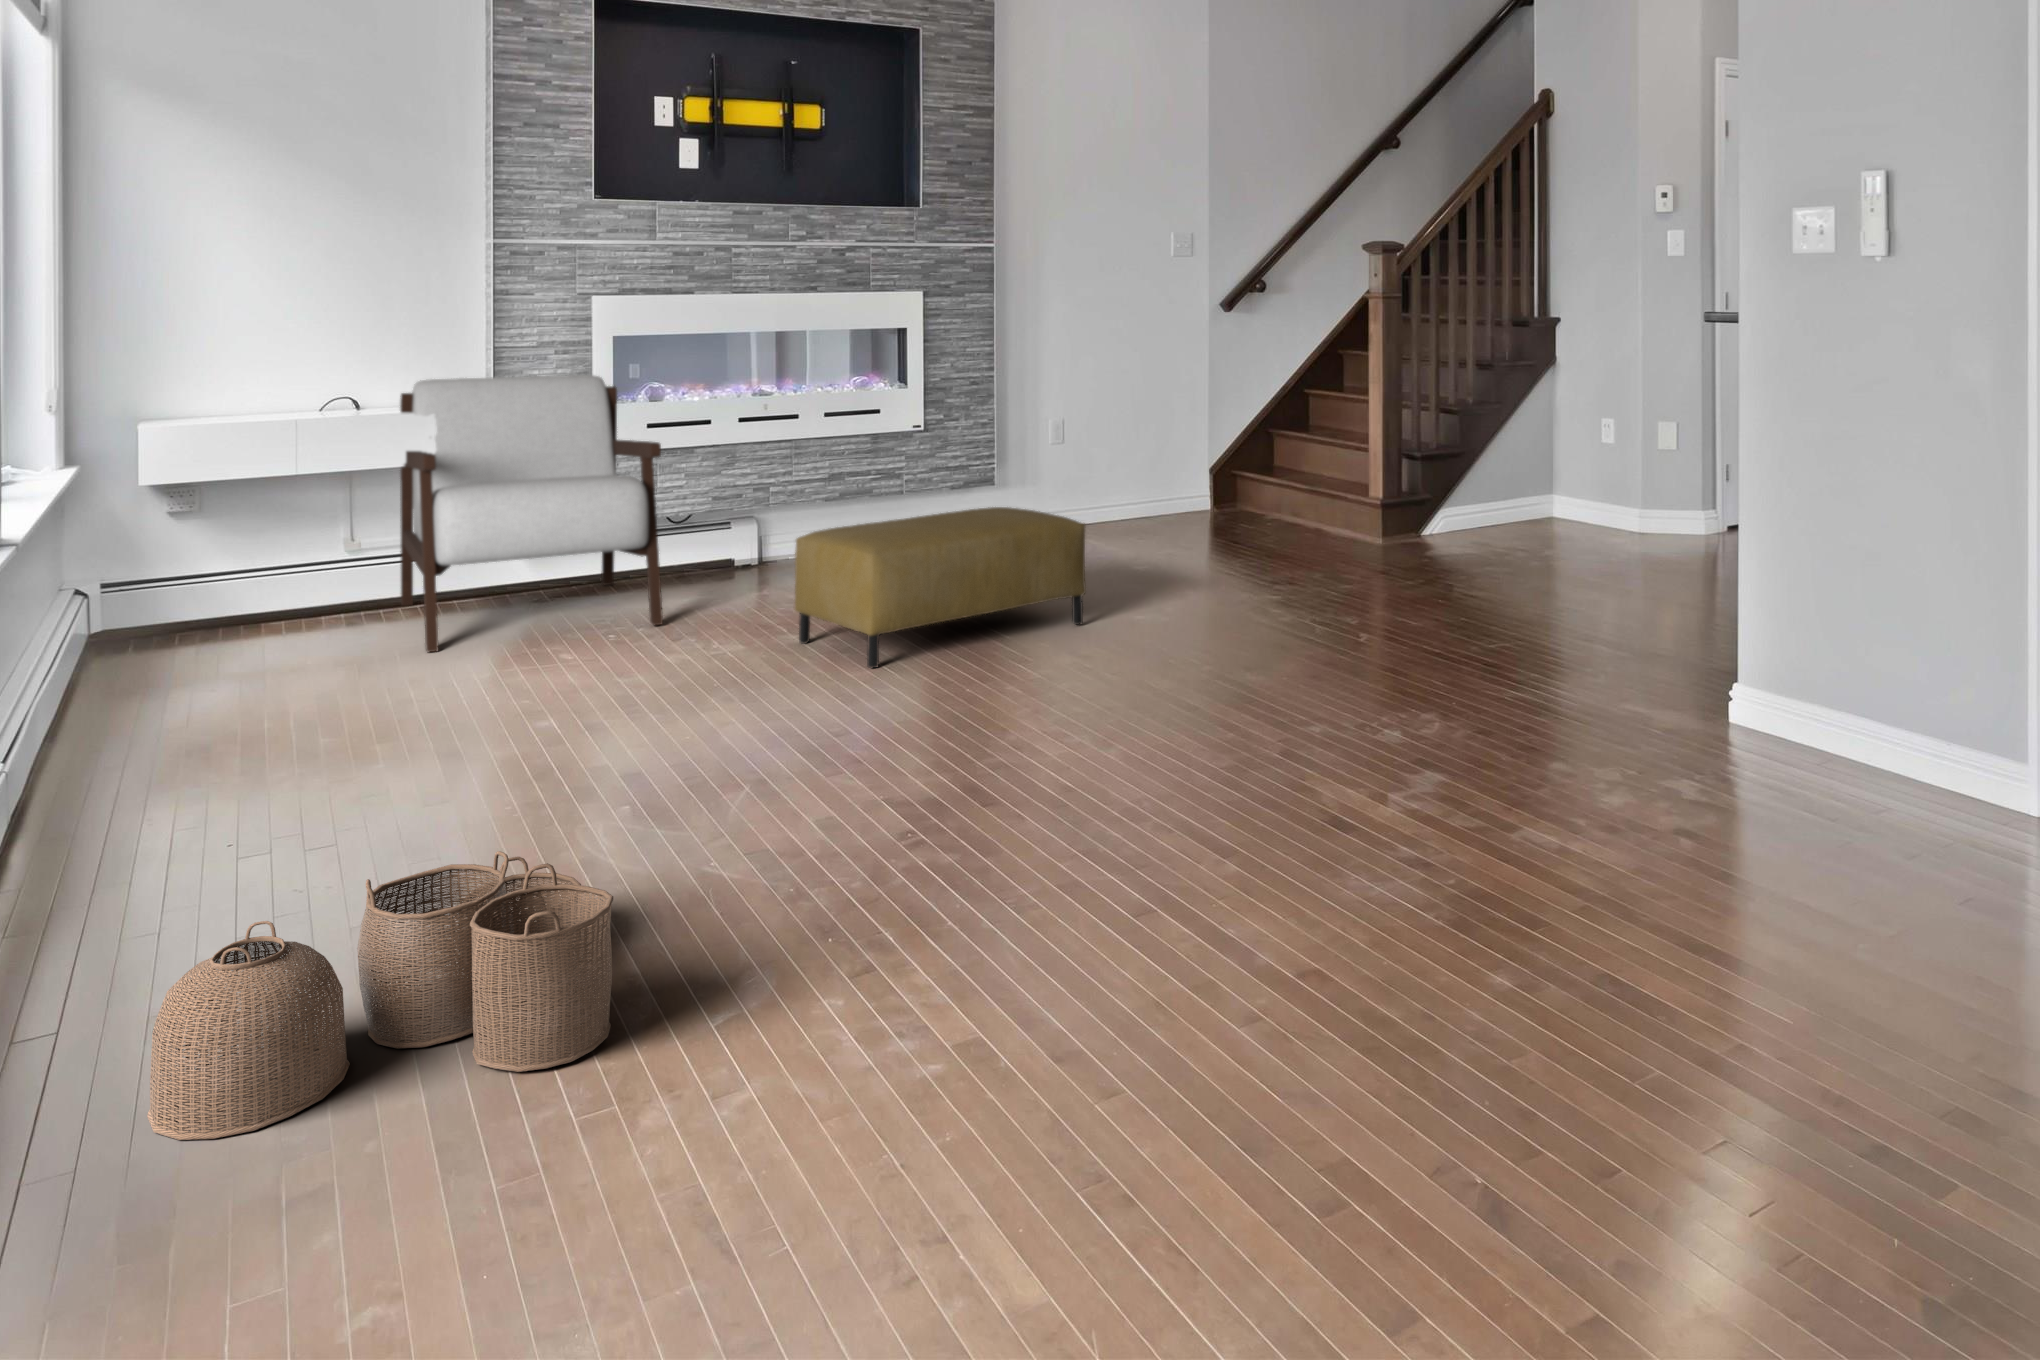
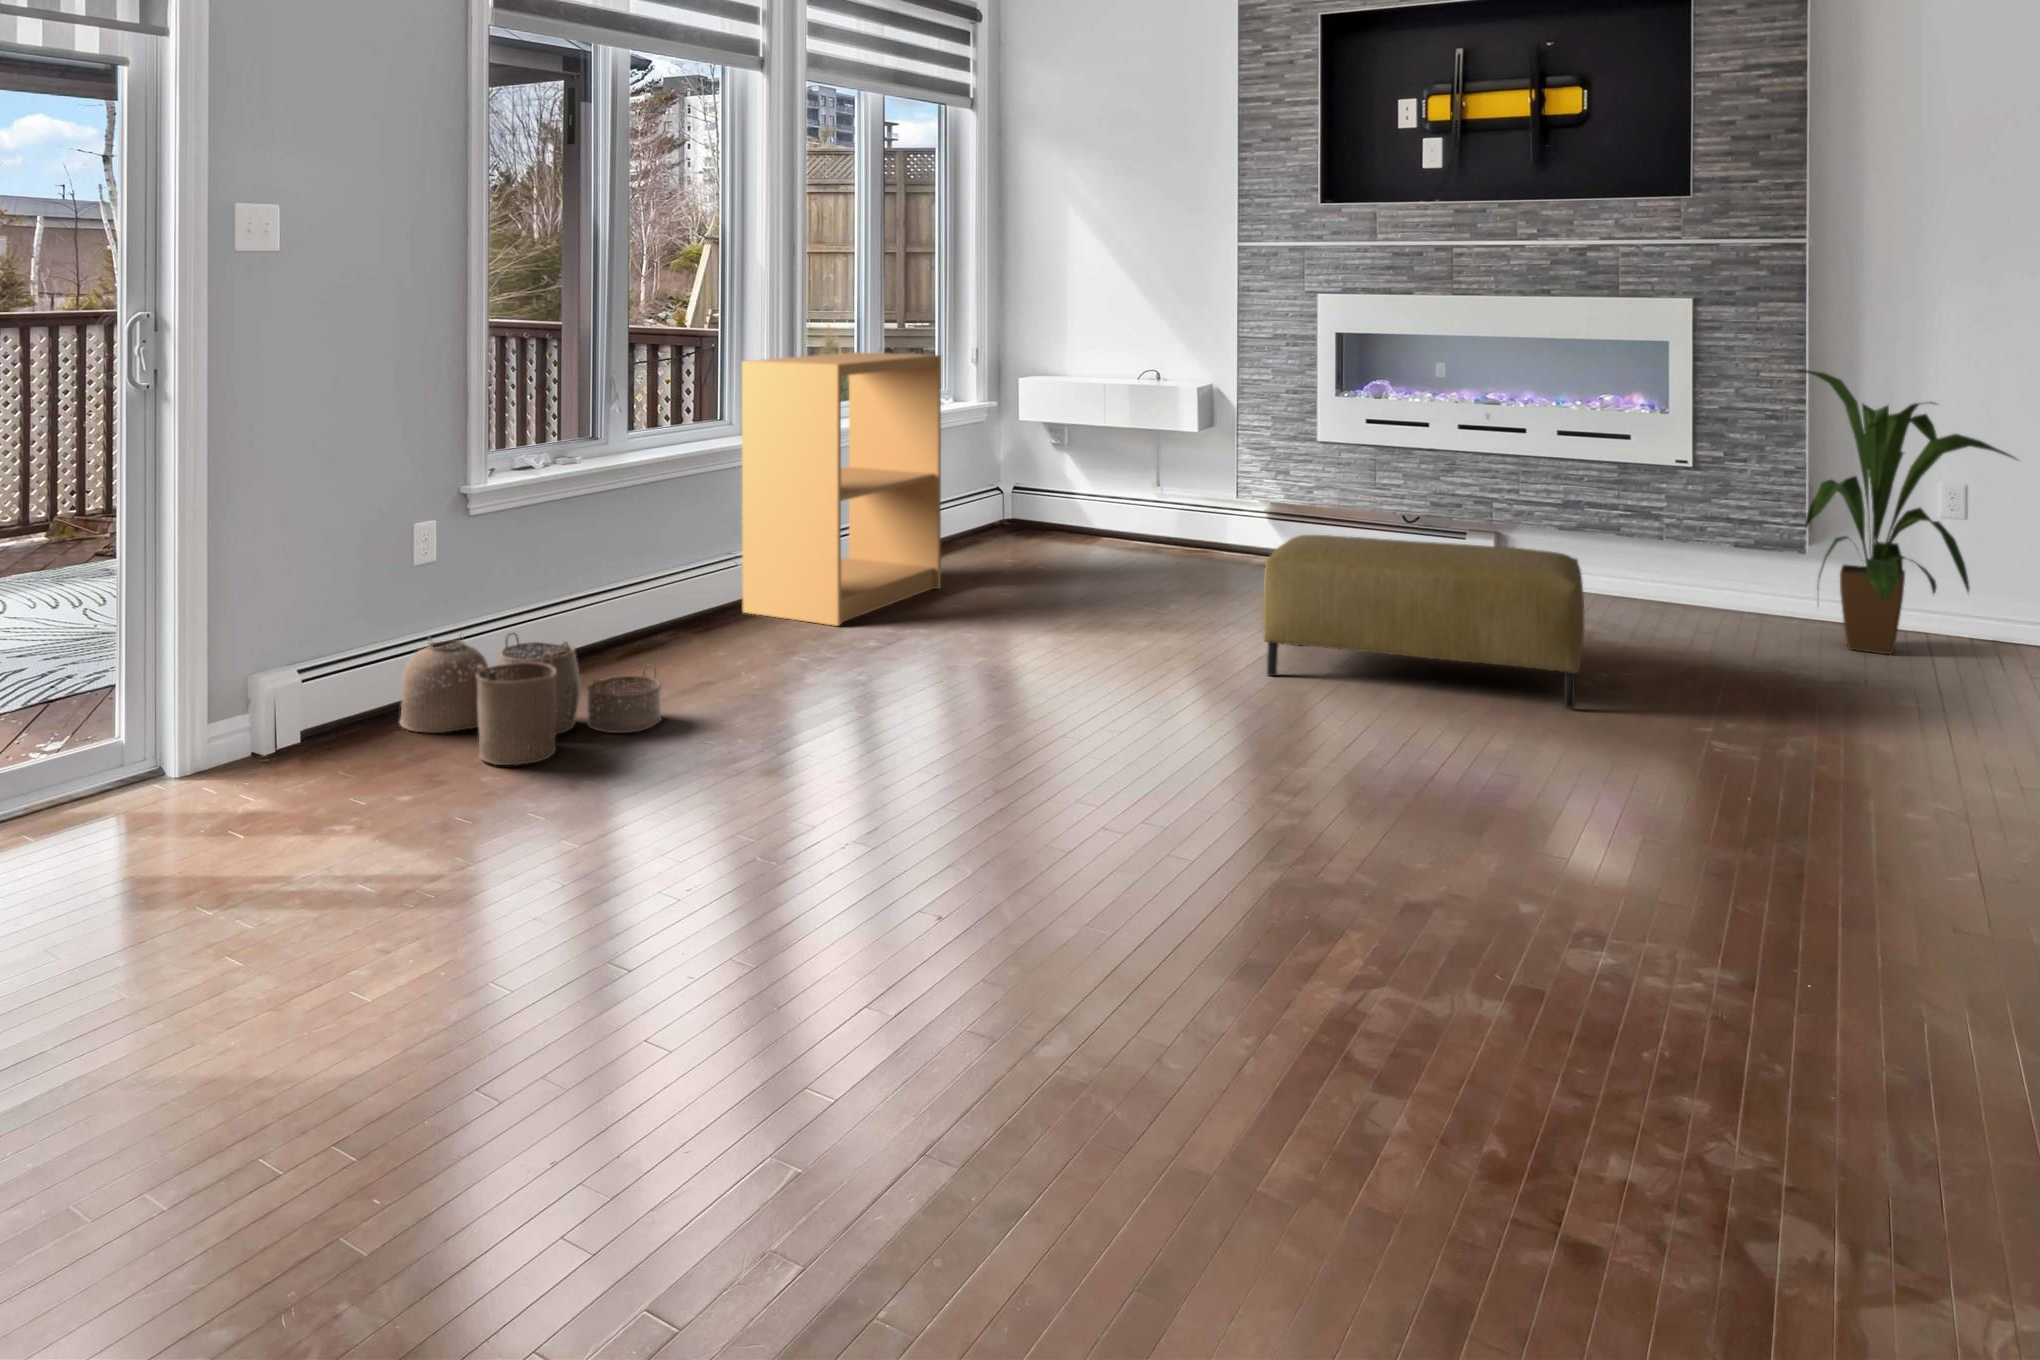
house plant: none [999,347,1136,552] -> present [1799,369,2019,654]
armchair: present [400,375,663,652] -> none [1083,366,1336,603]
bookshelf: none [107,380,343,815] -> present [742,352,941,626]

